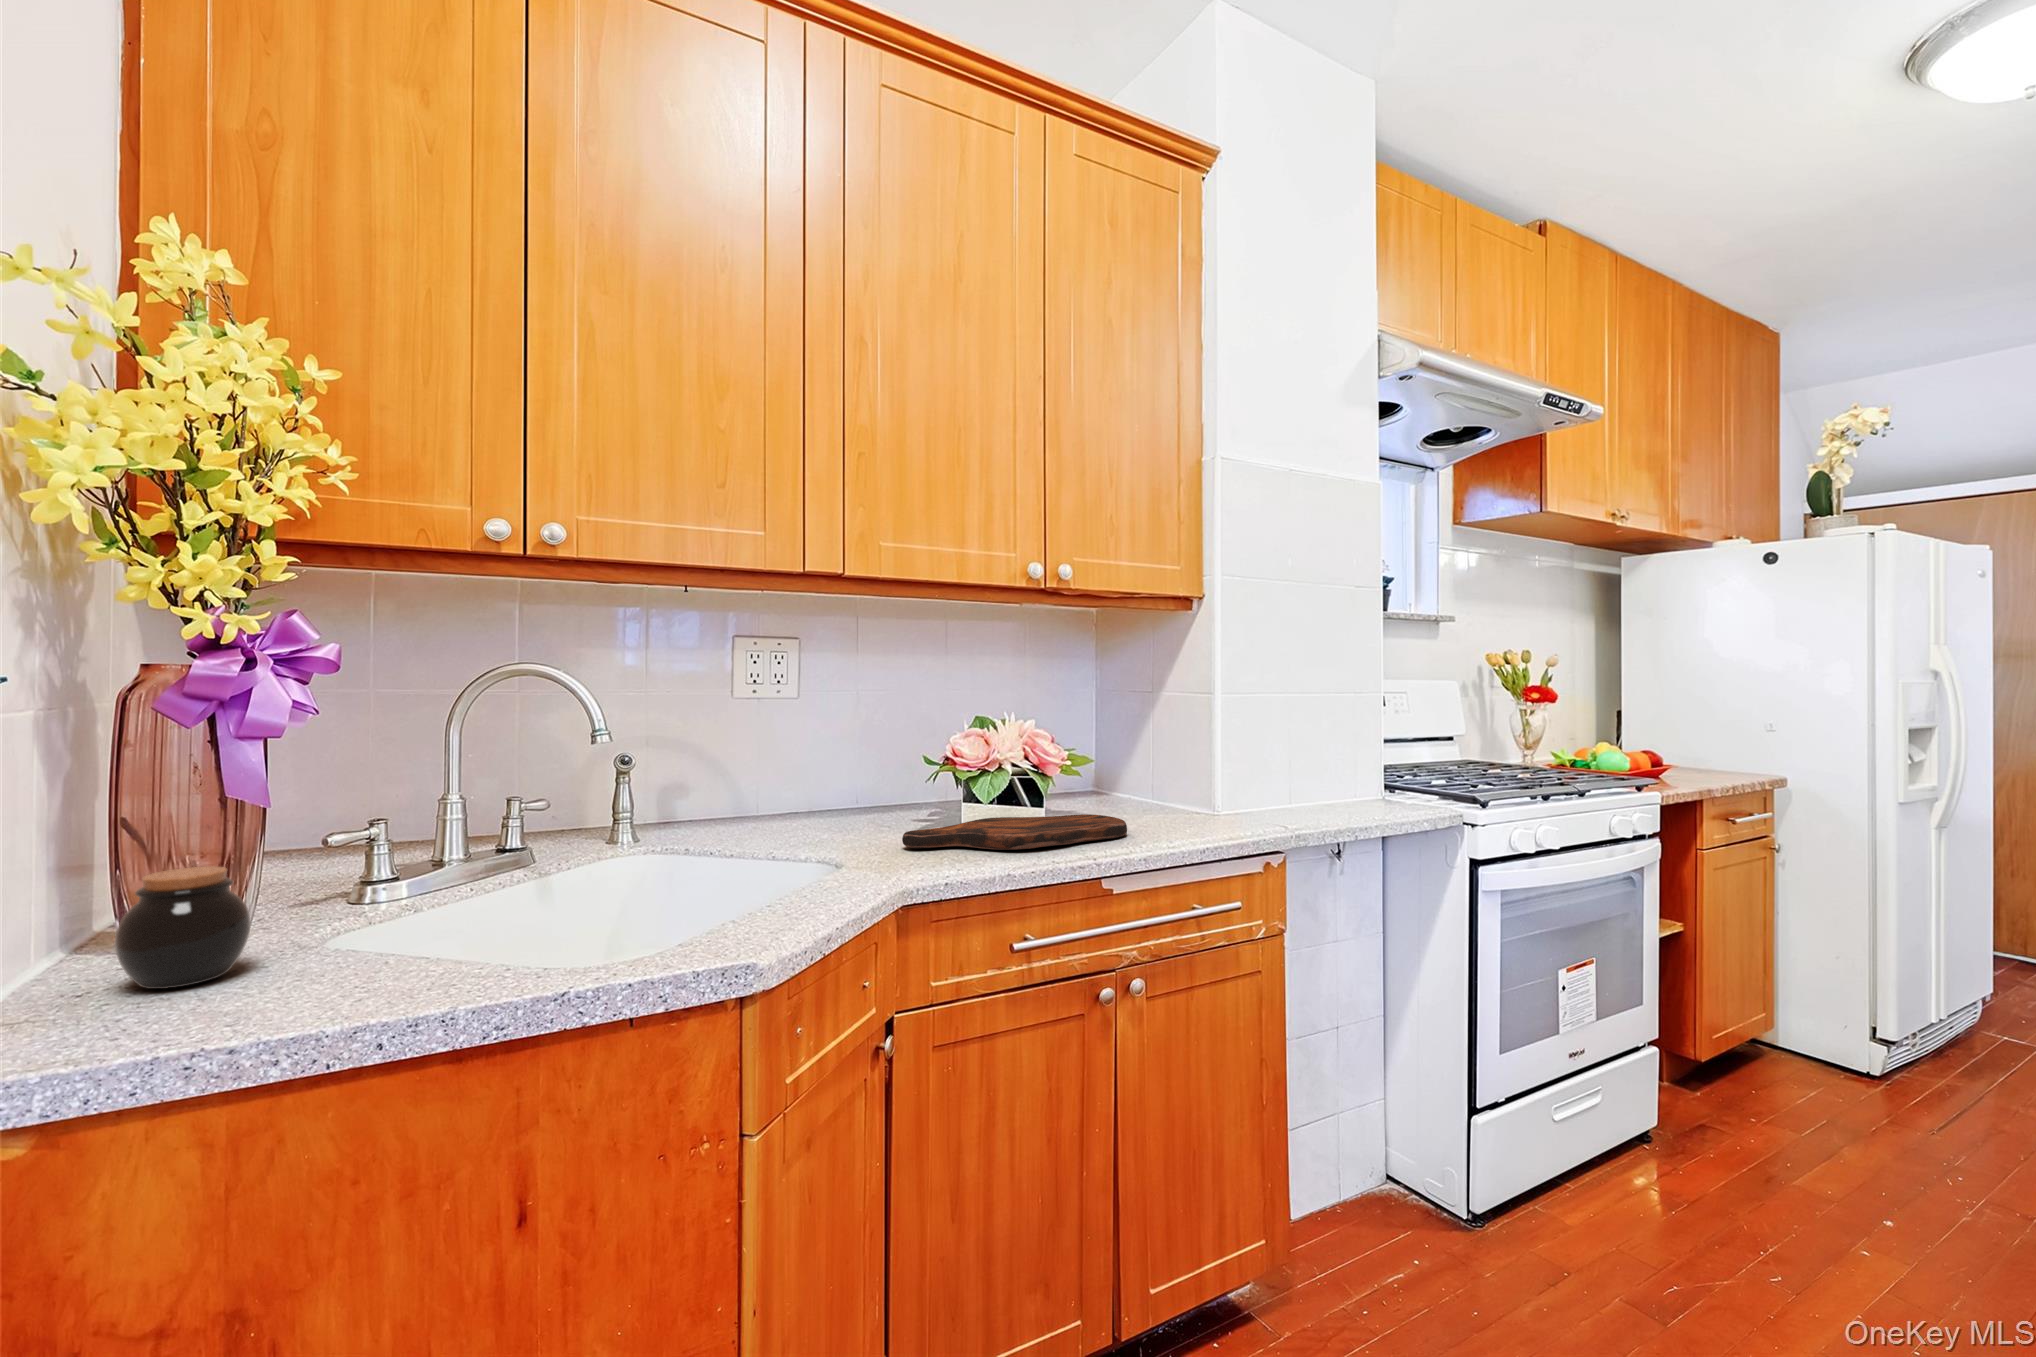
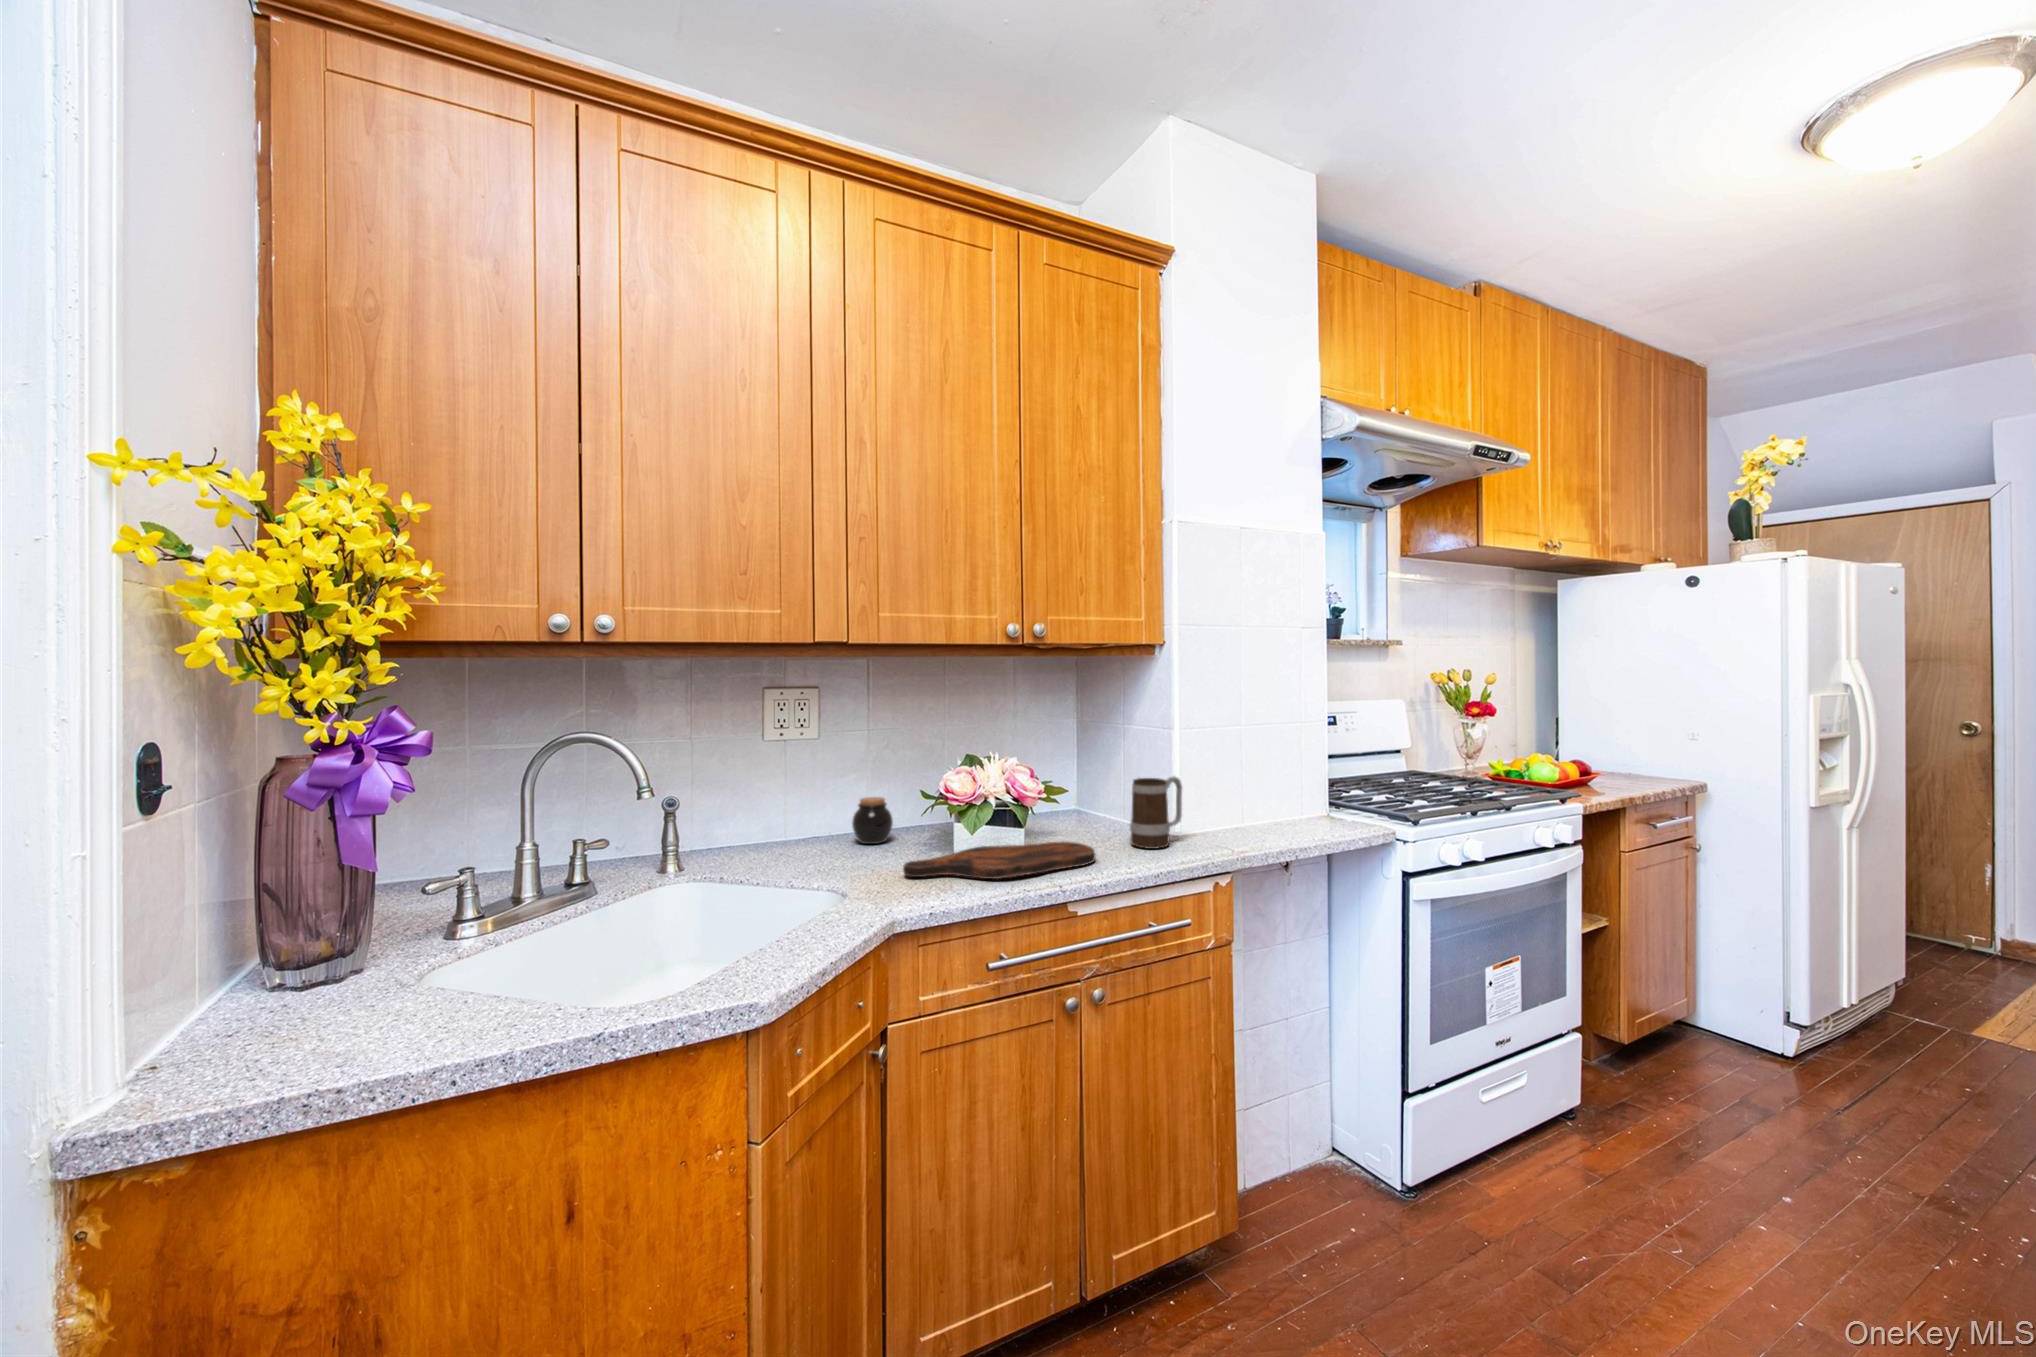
mug: none [1163,741,1224,824] -> present [1130,777,1182,849]
jar: present [115,866,251,989] -> present [852,797,893,844]

